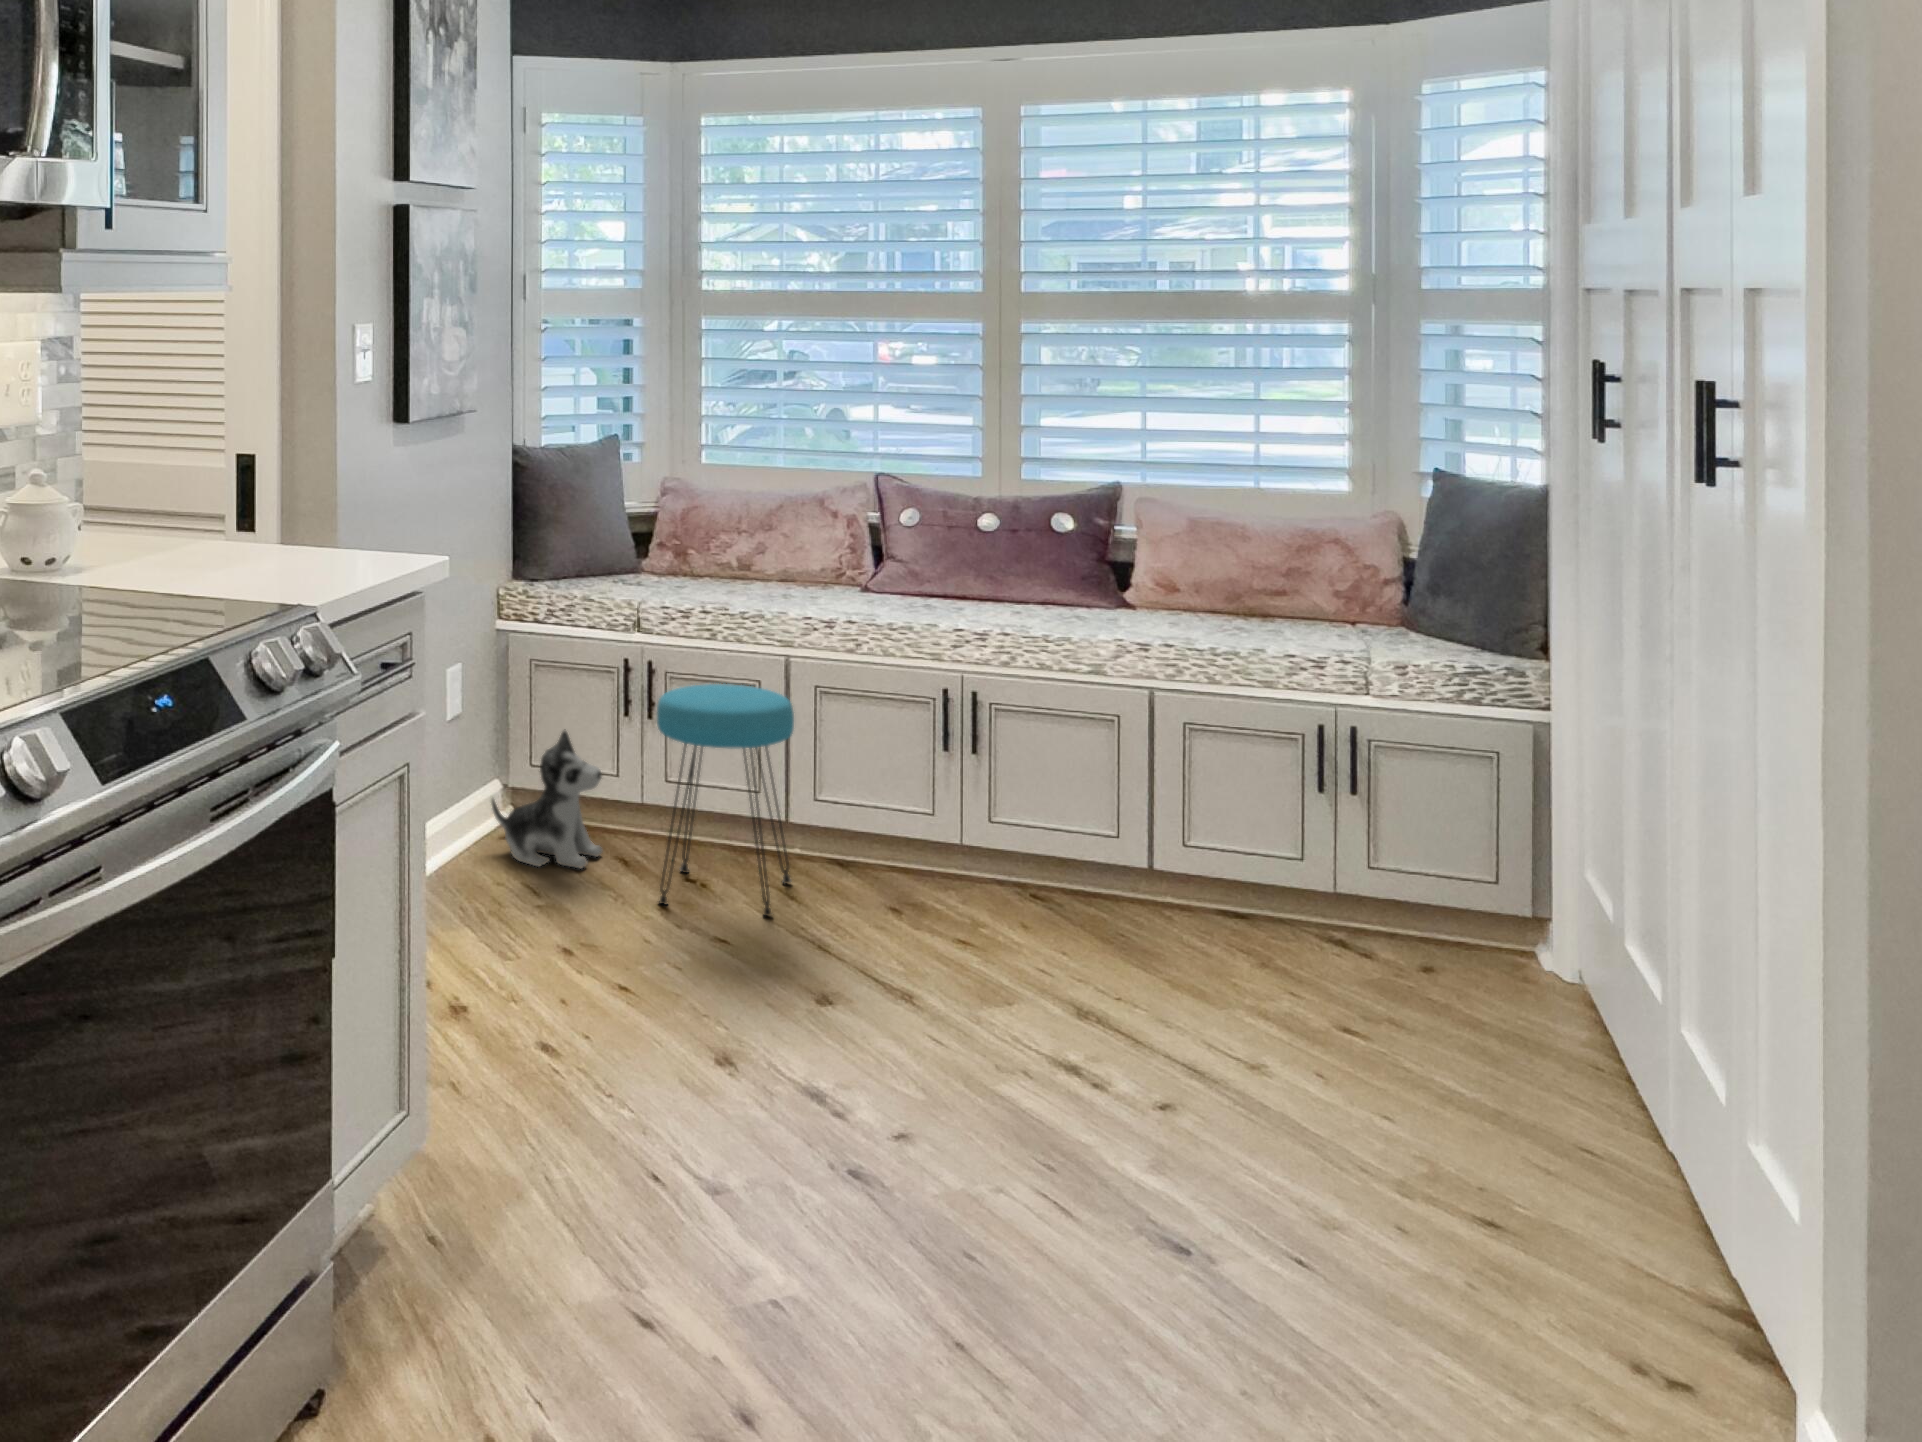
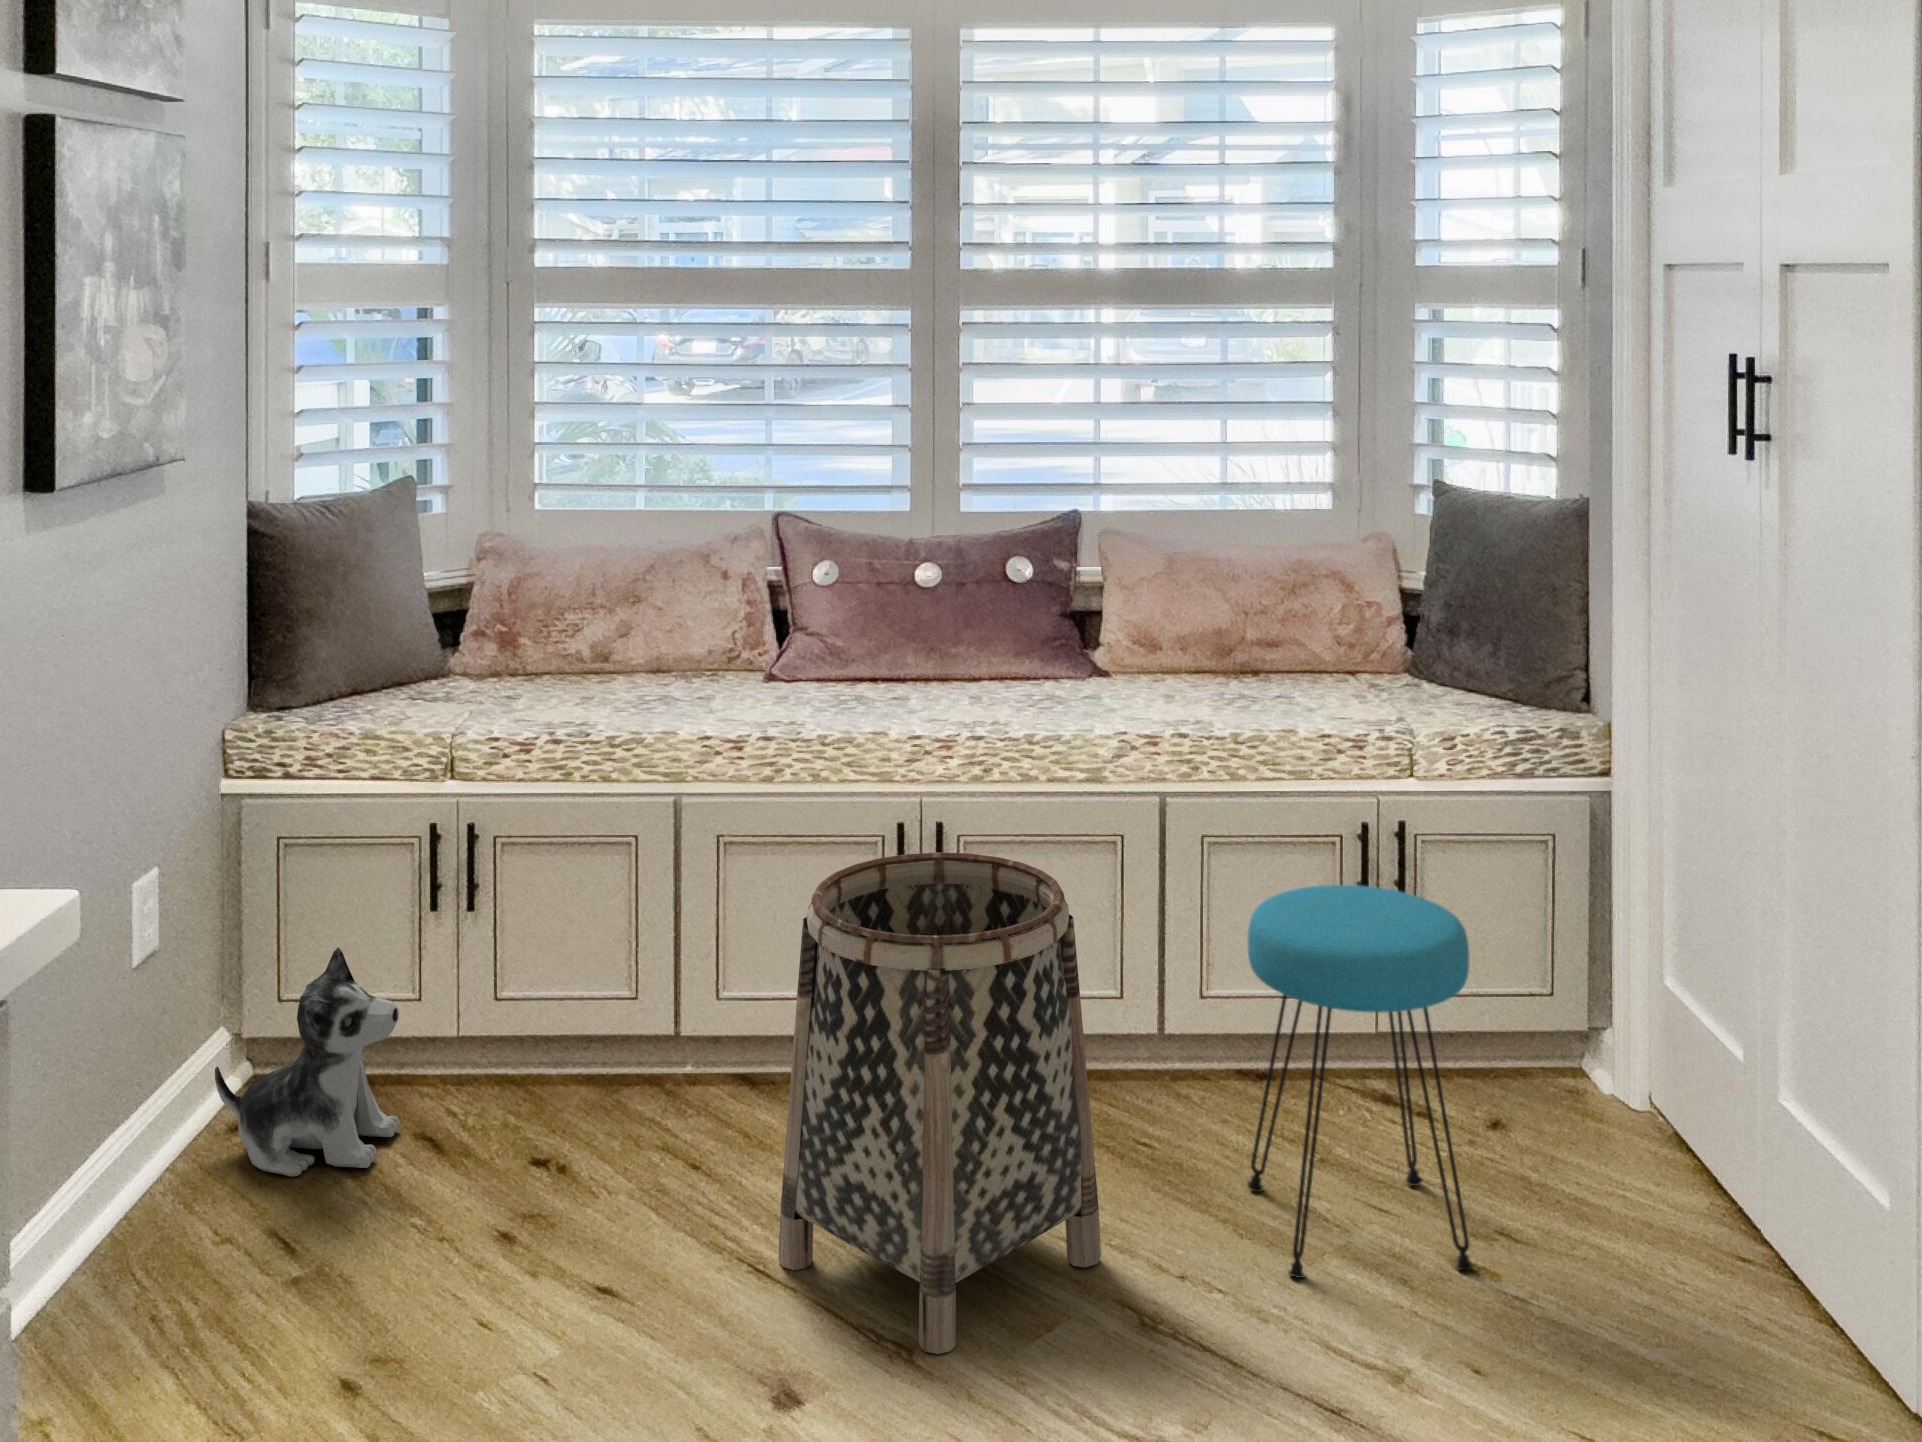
stool: present [657,684,794,916] -> present [1247,885,1474,1278]
basket: none [835,695,1061,1005] -> present [778,852,1101,1354]

